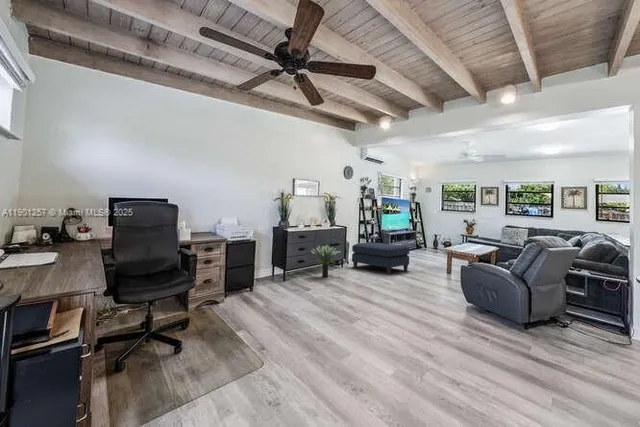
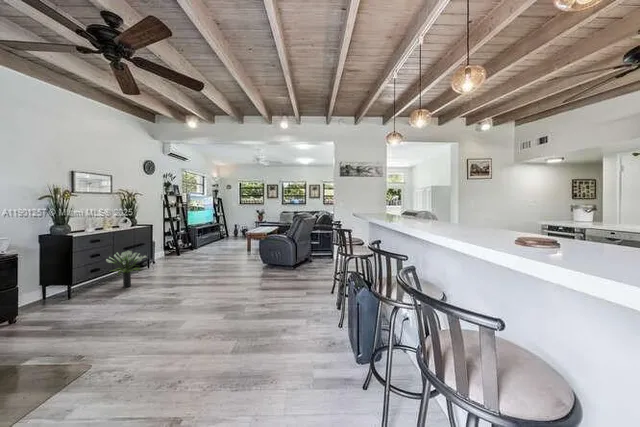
ottoman: present [352,242,409,274] -> none [159,241,220,272]

